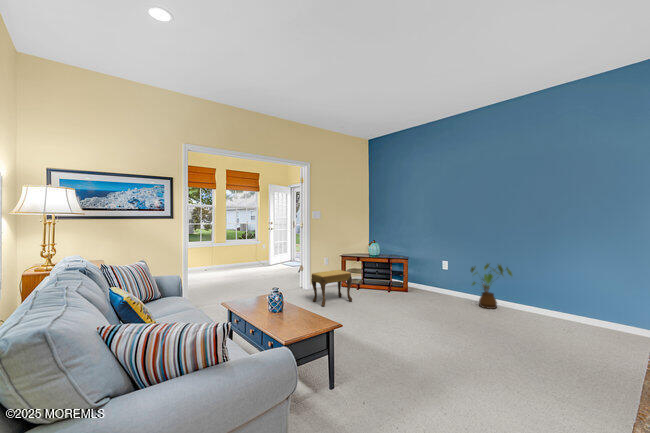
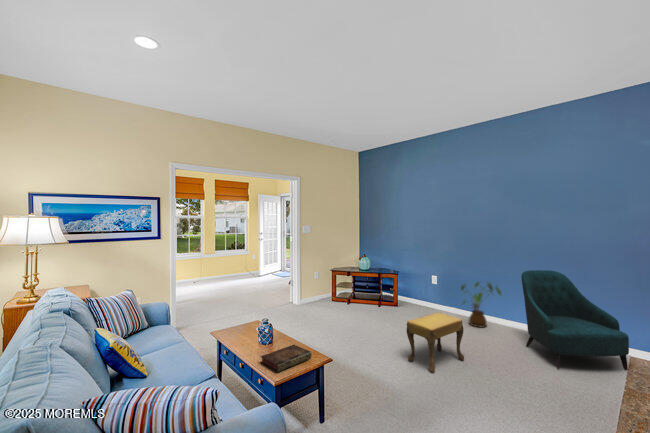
armchair: none [533,250,647,347] -> present [521,270,629,370]
footstool: present [311,270,352,306] -> present [407,313,464,373]
book: none [271,311,323,334] -> present [261,345,312,372]

